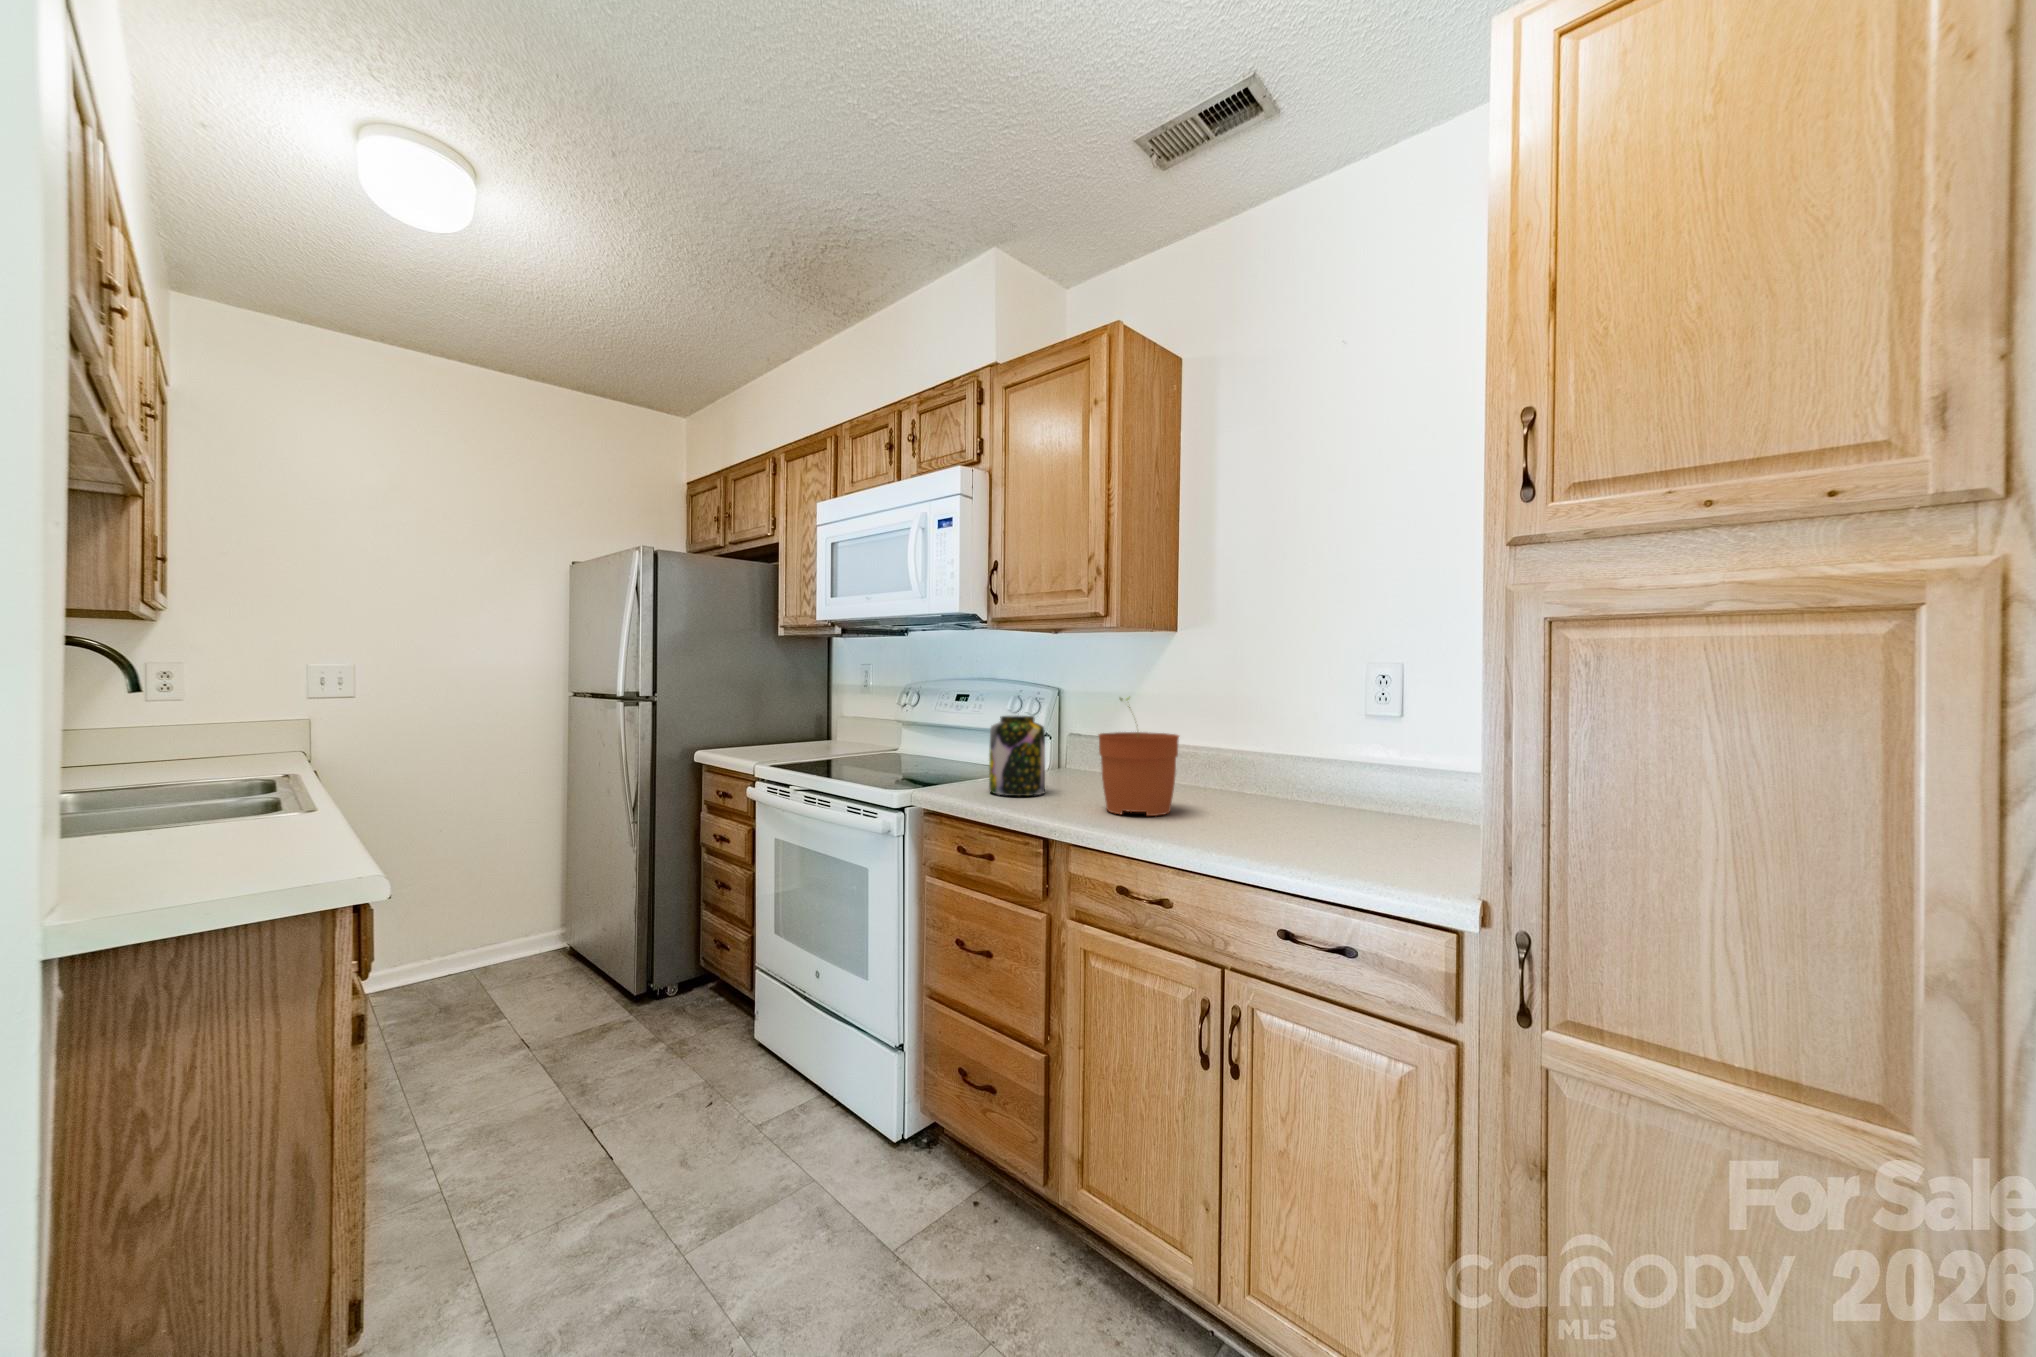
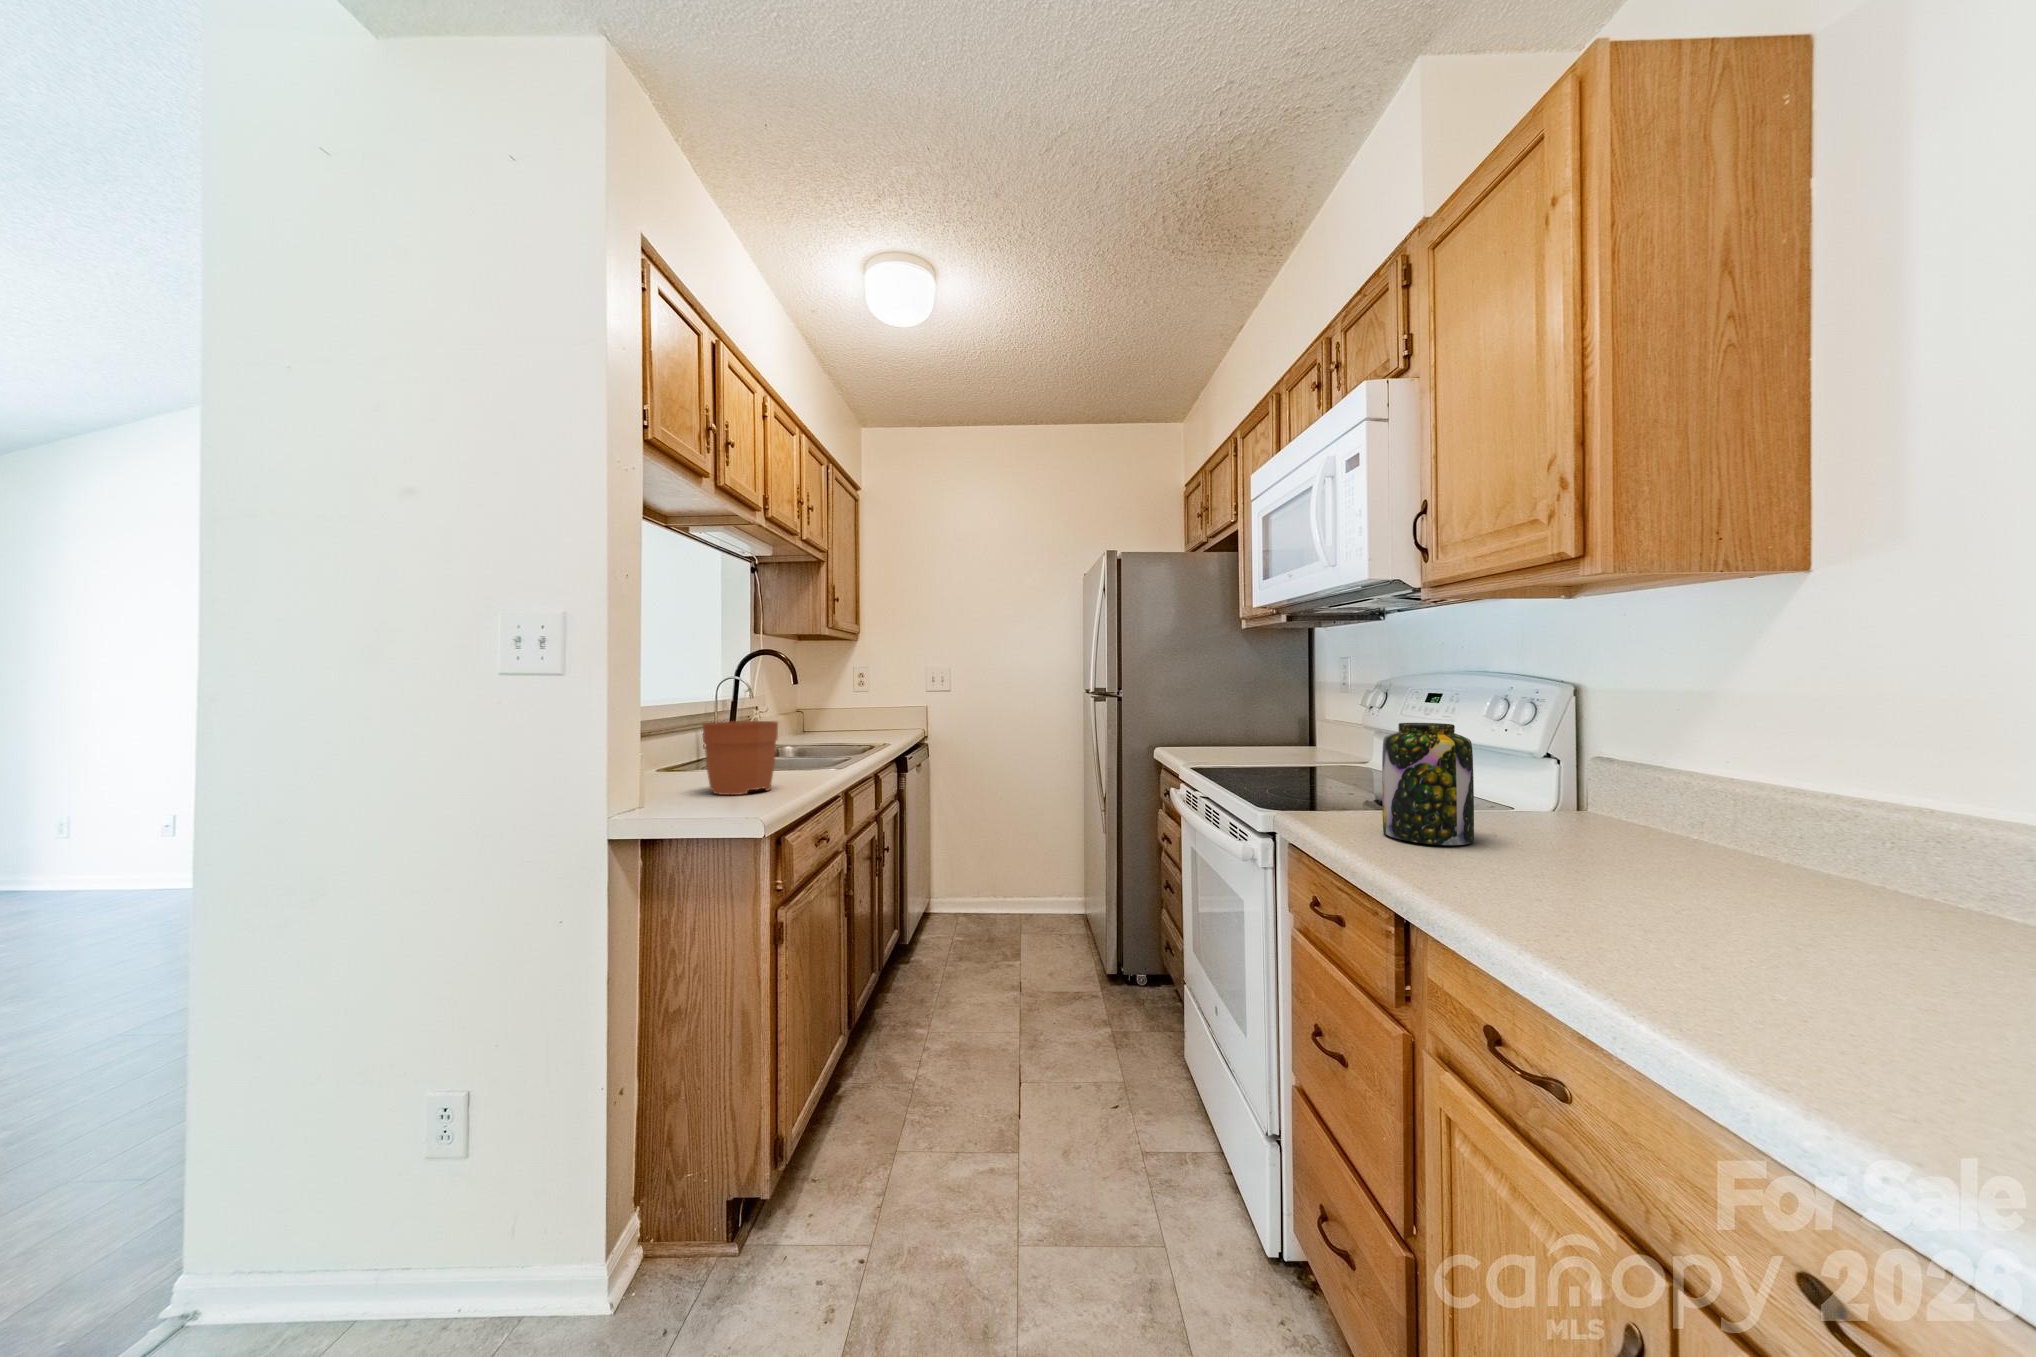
plant pot: present [1099,698,1179,816] -> present [703,689,778,795]

